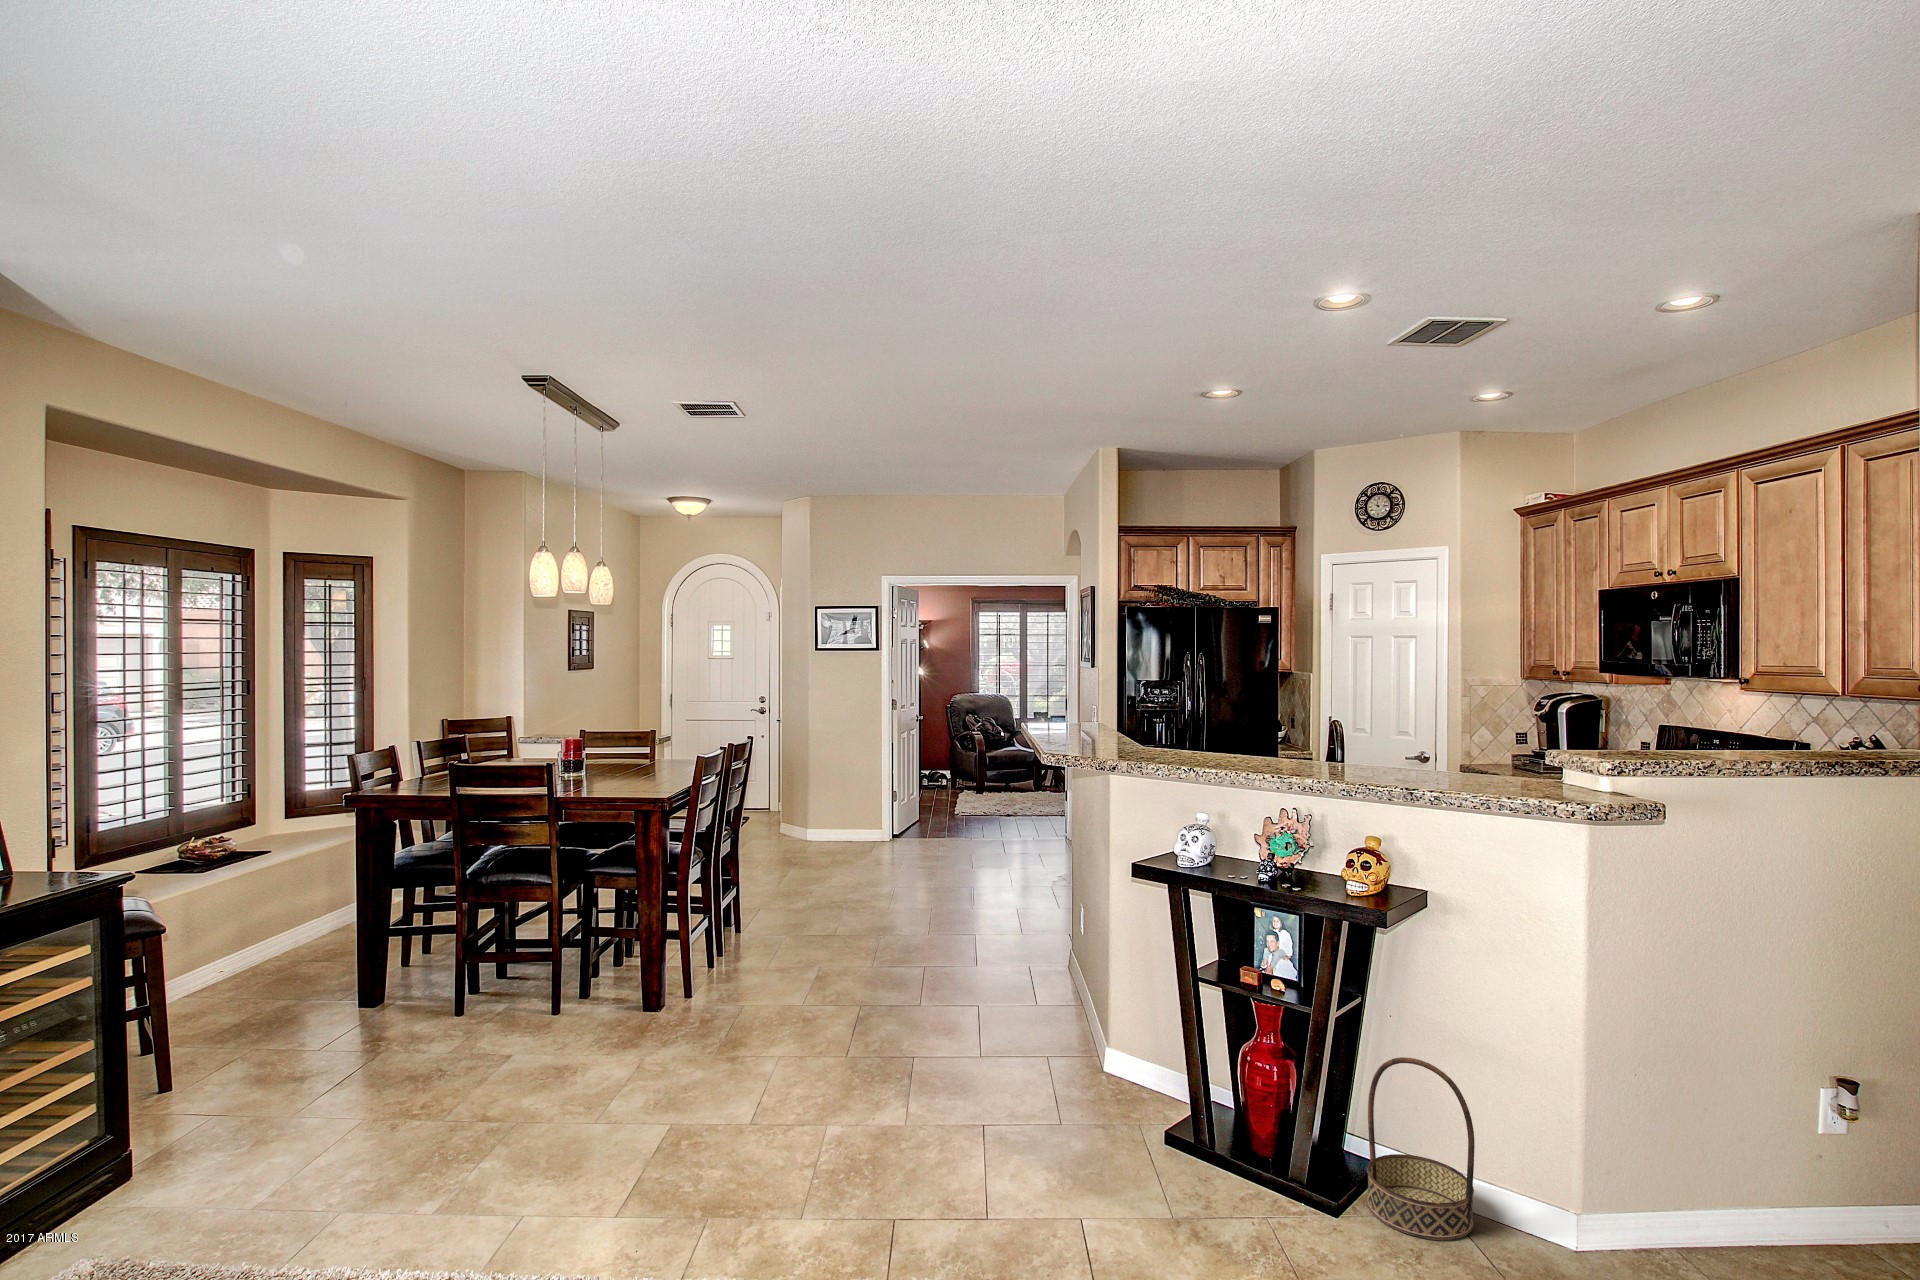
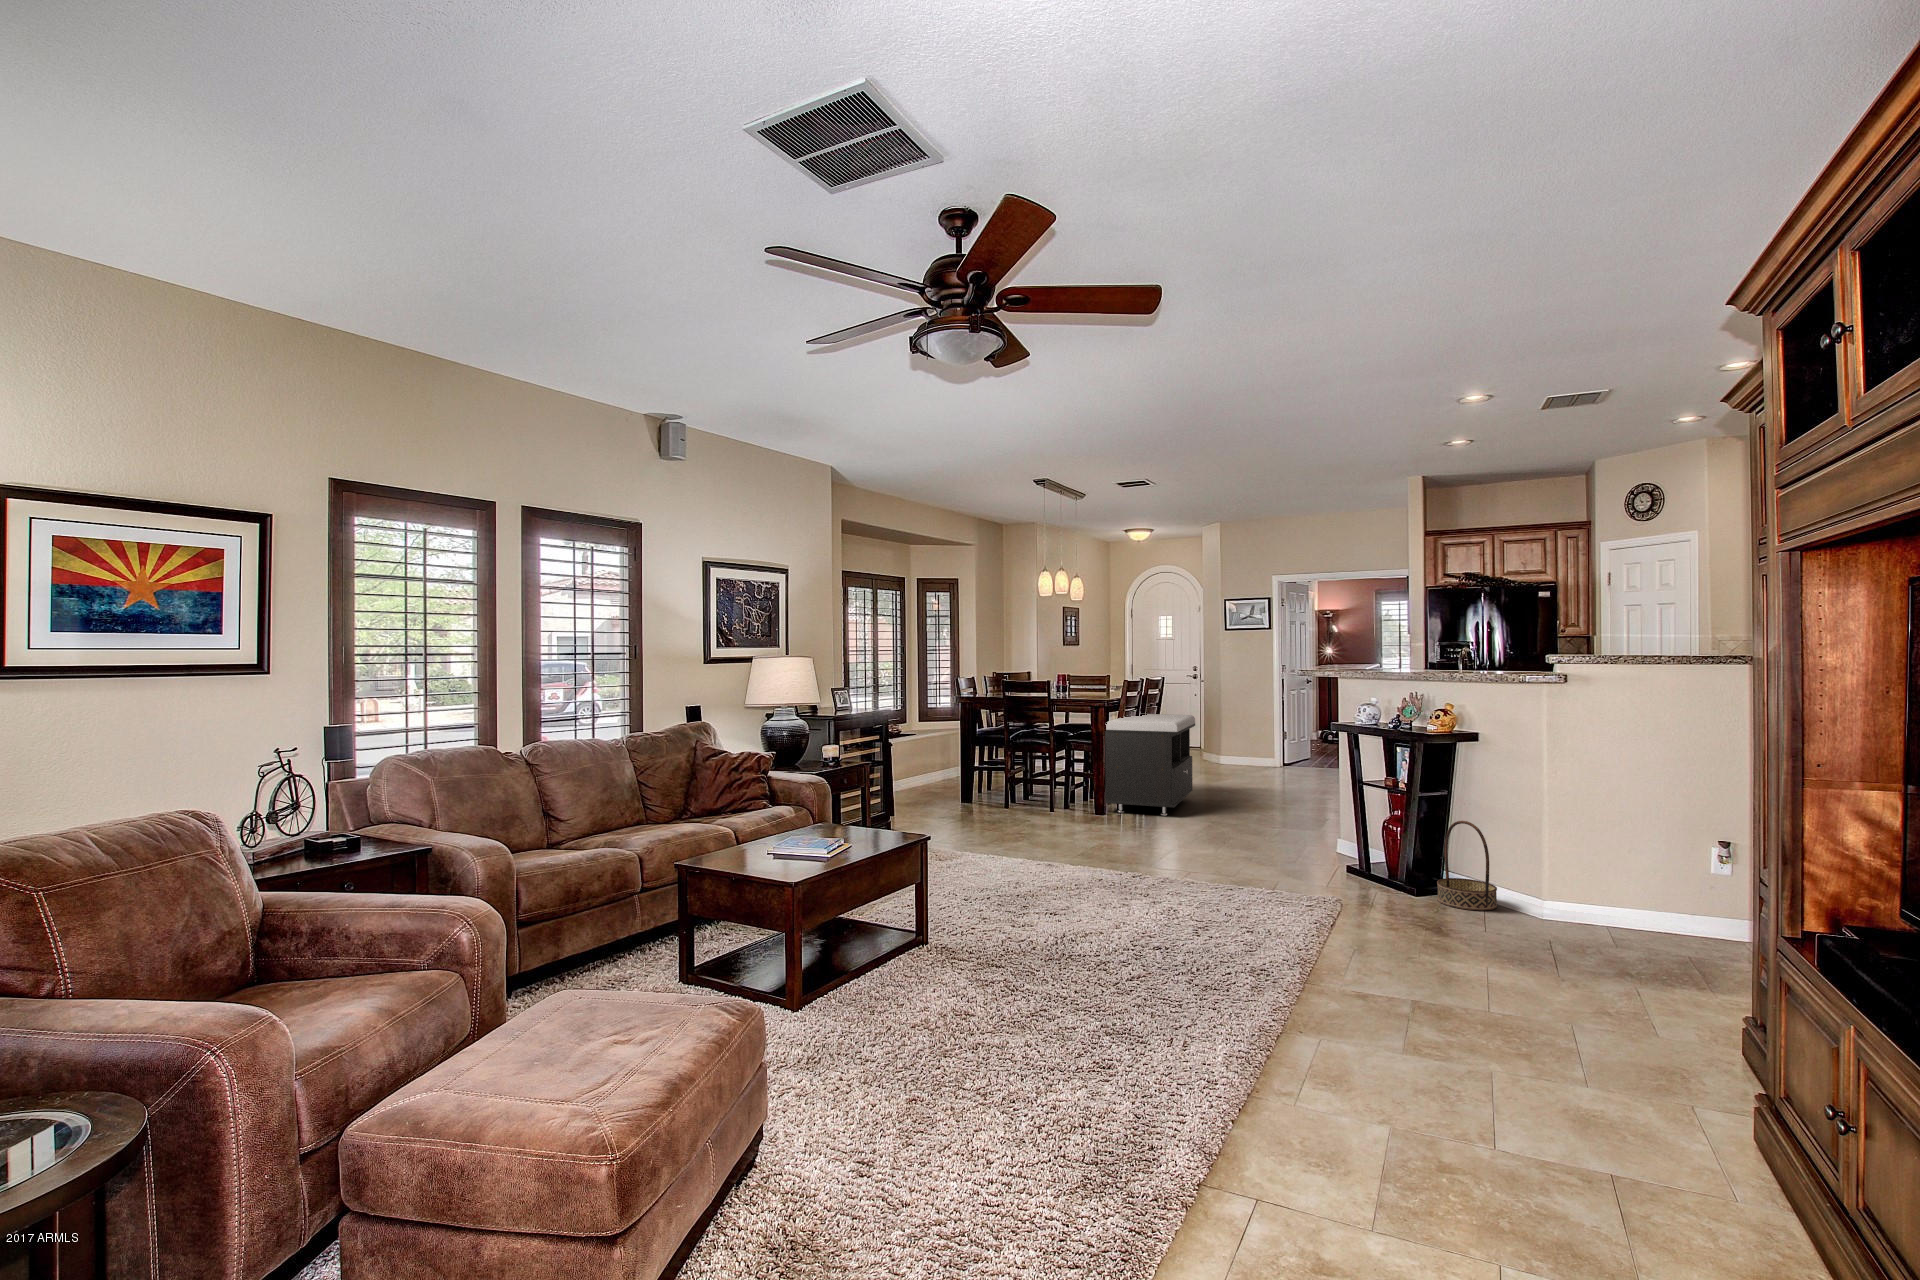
storage bench: none [671,804,814,1006] -> present [1105,714,1195,816]

